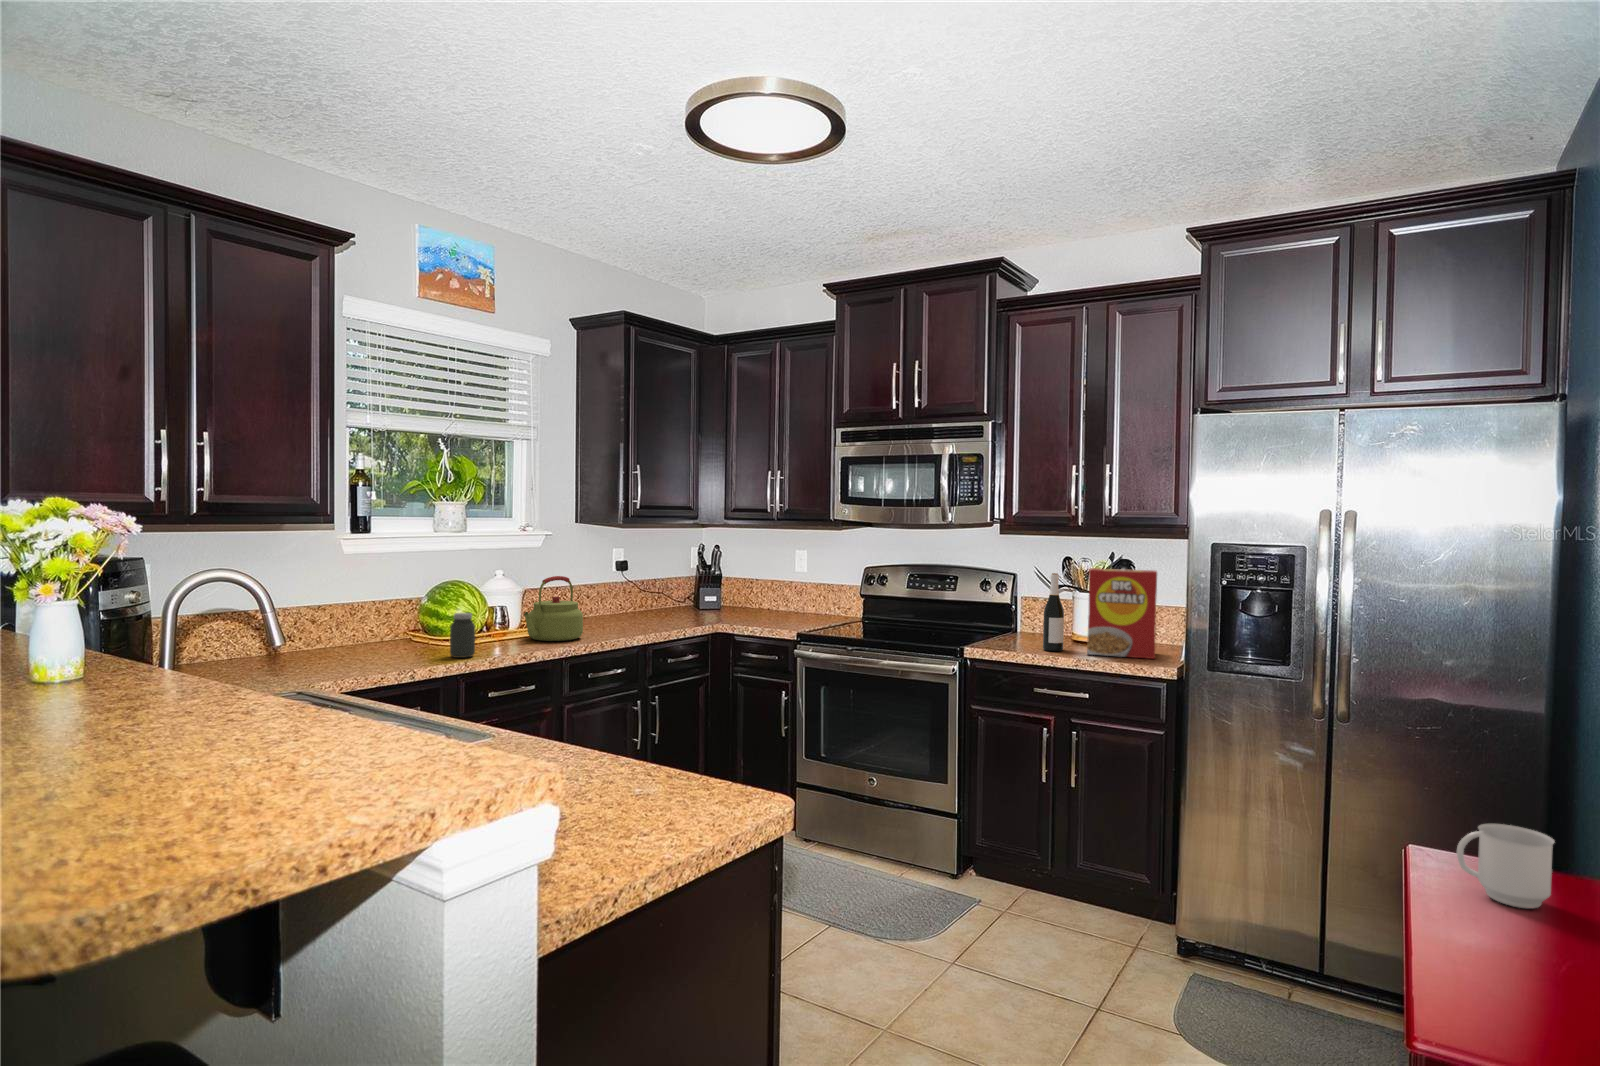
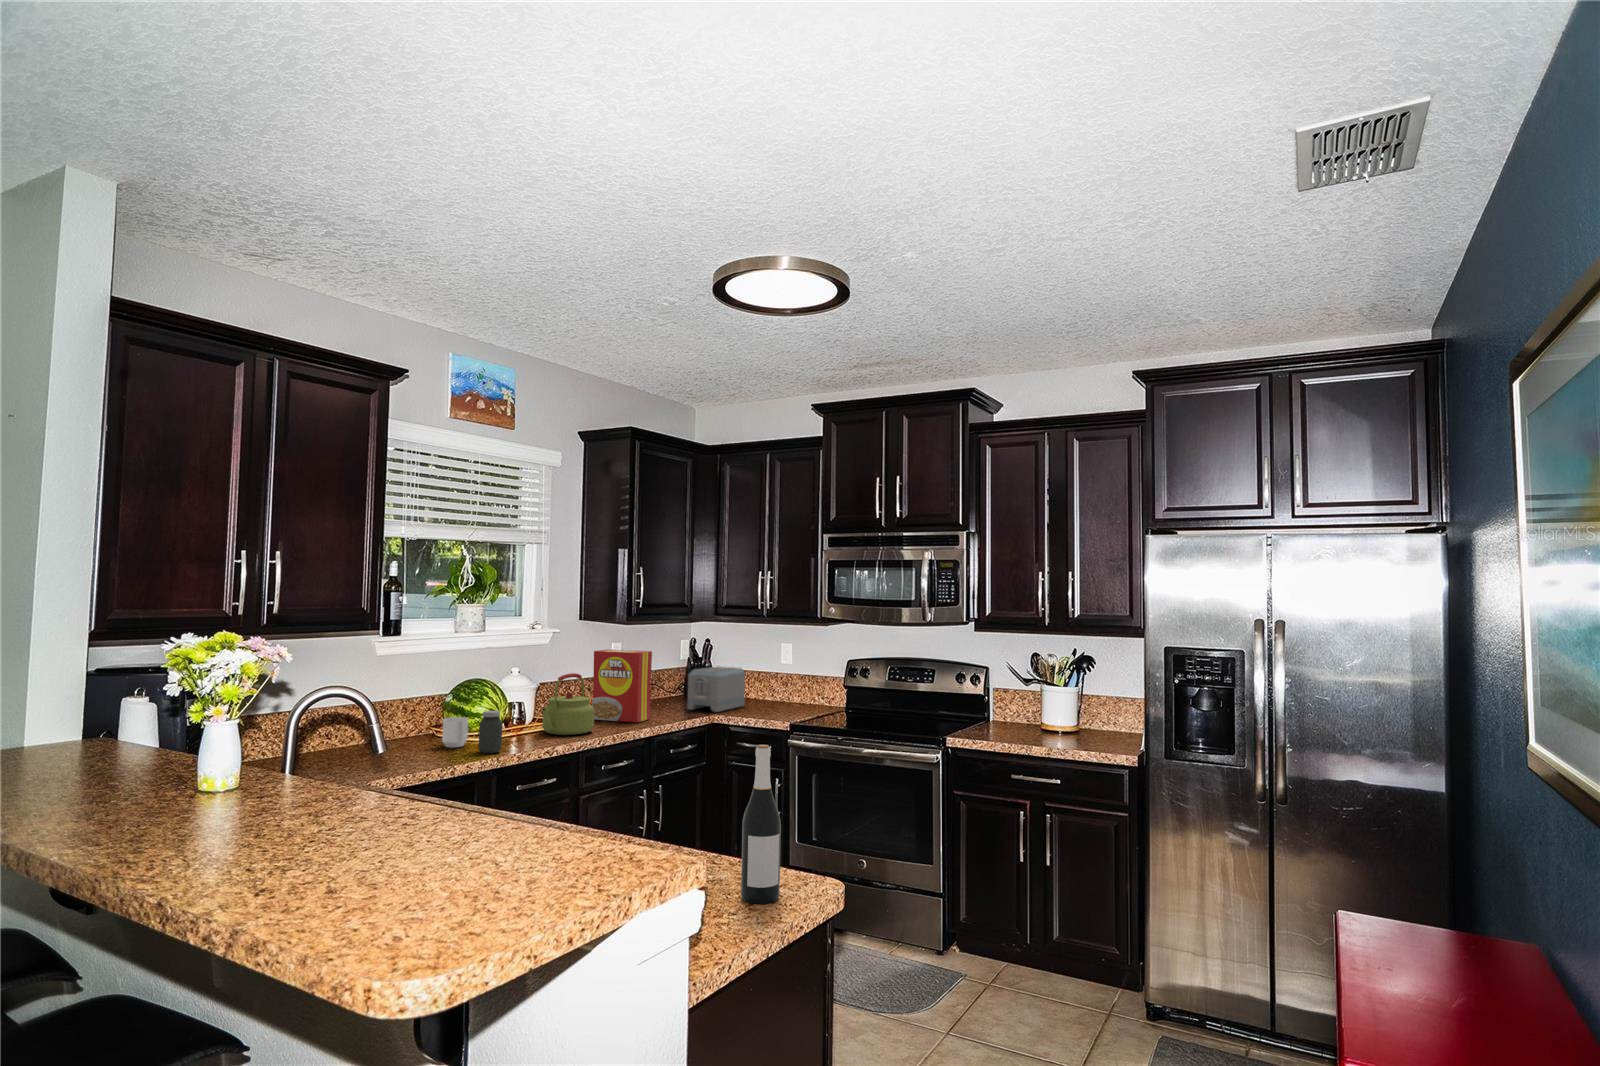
cereal box: present [1087,568,1157,659] -> present [592,650,652,722]
wine bottle: present [1043,573,1064,651] -> present [741,745,781,904]
toaster: none [692,574,755,621] -> present [688,666,745,712]
mug: present [1457,824,1554,908] -> present [442,717,468,748]

